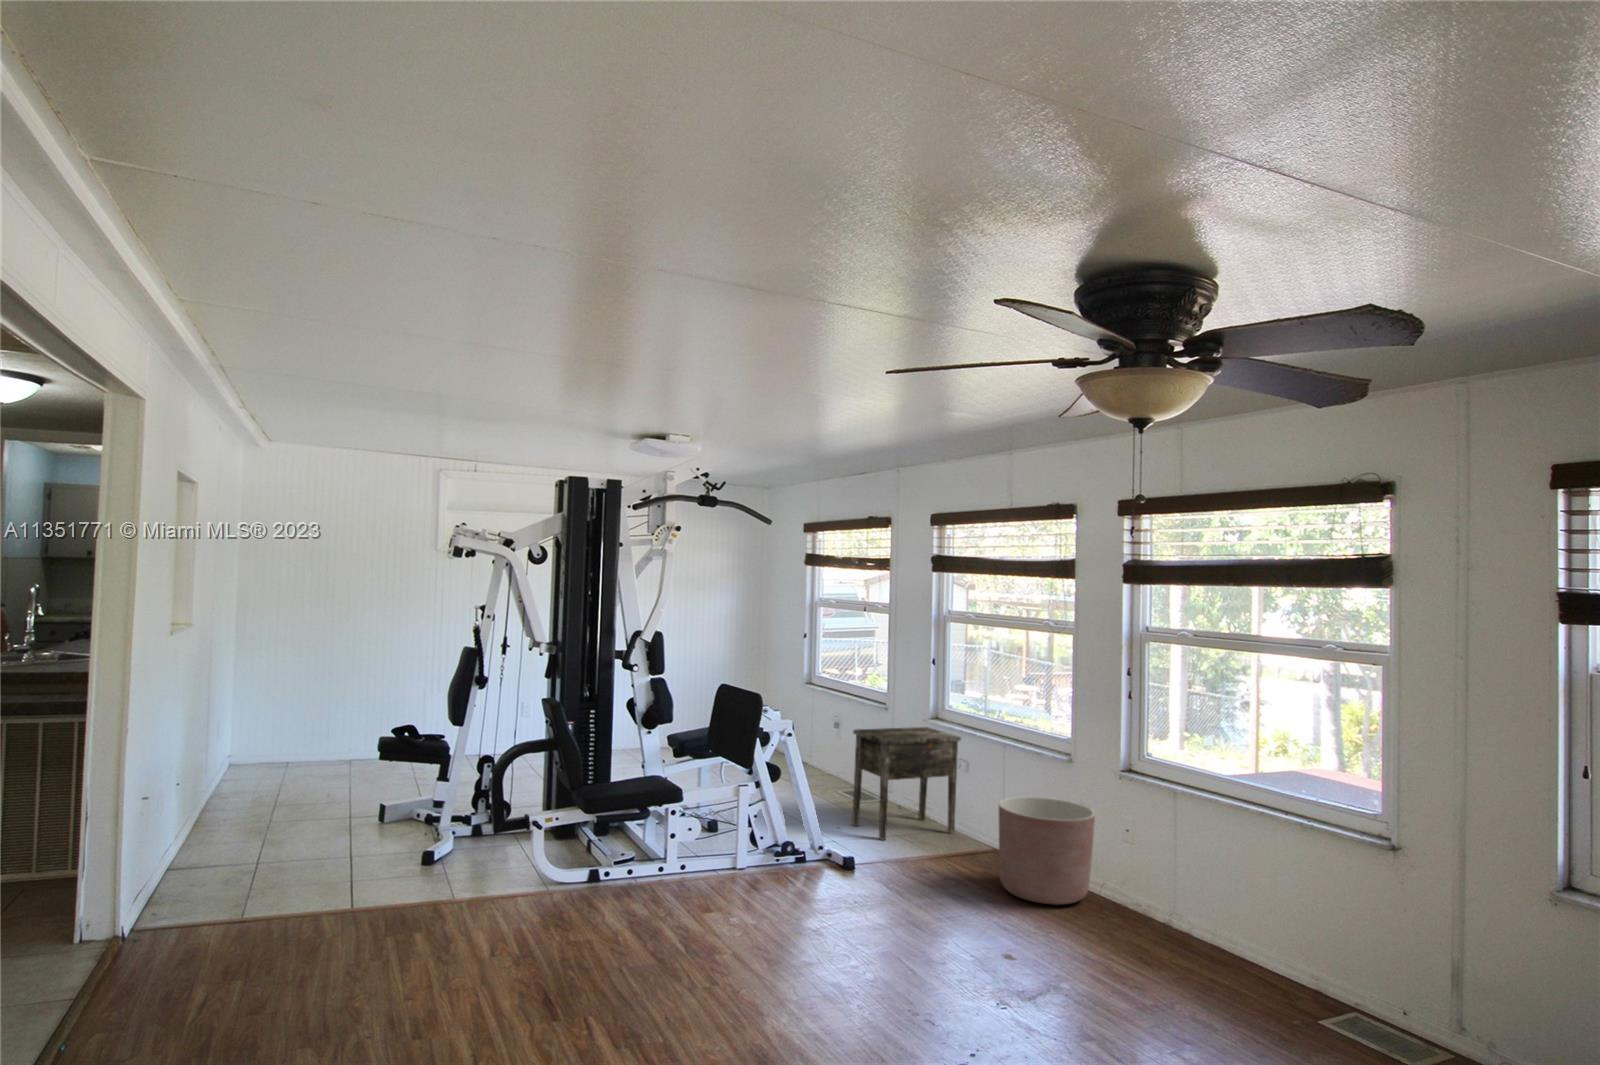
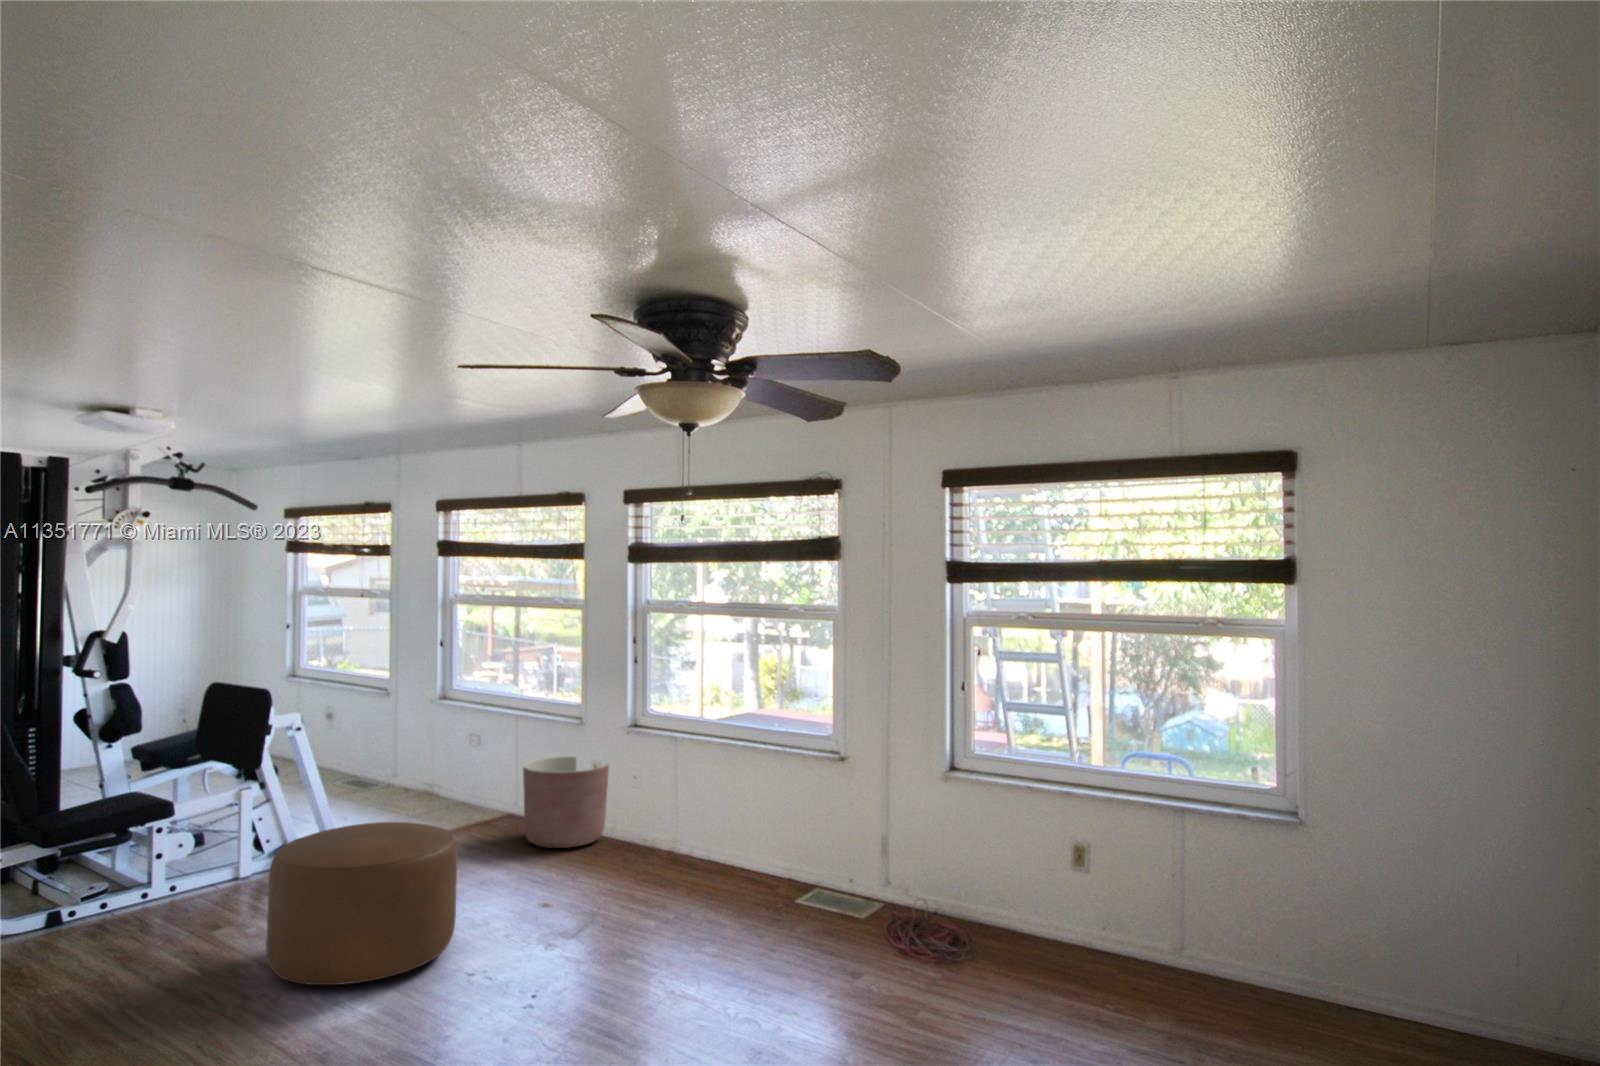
side table: present [852,727,961,840] -> none [361,710,475,825]
ottoman: none [723,846,900,1018] -> present [266,822,458,985]

